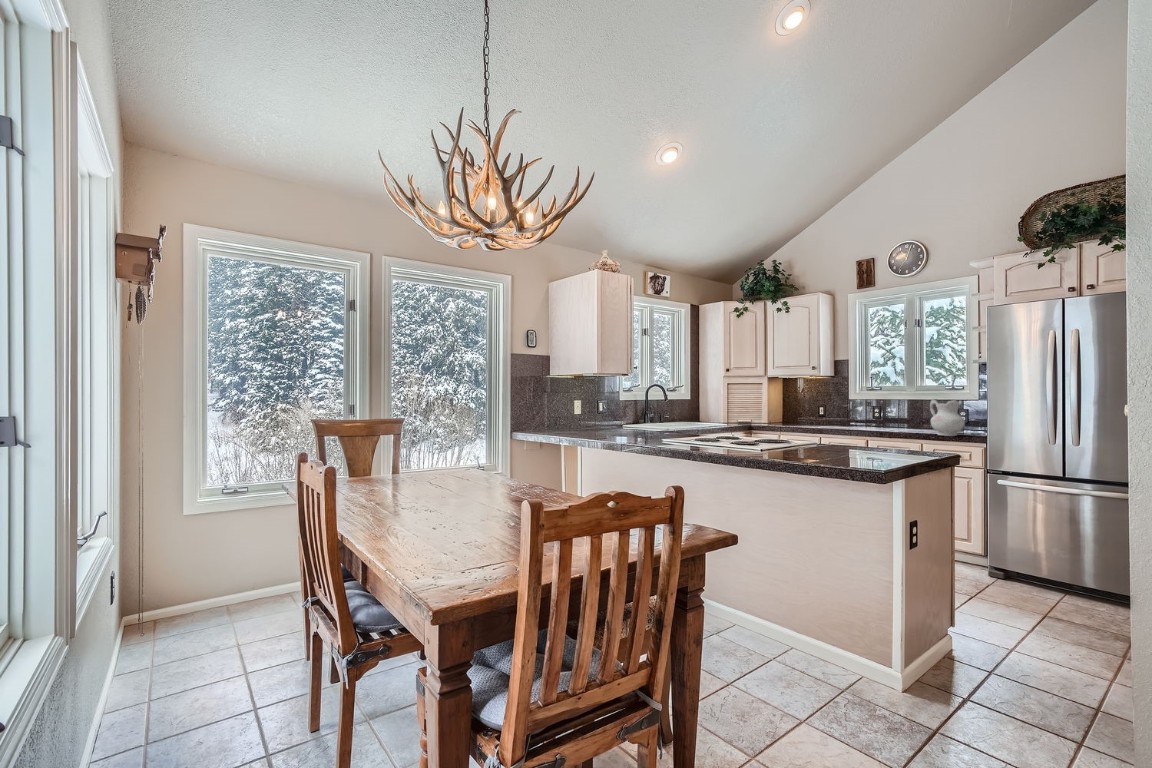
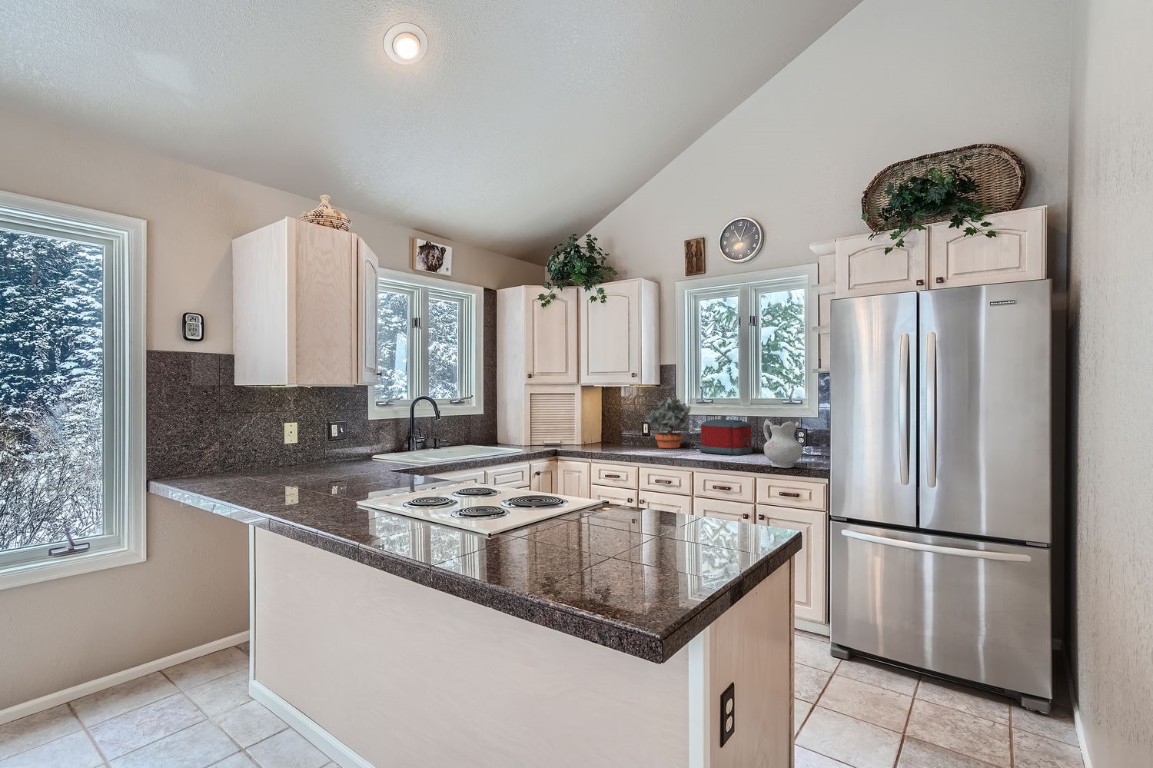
potted plant: none [822,383,862,425] -> present [644,396,691,448]
toaster: none [872,402,918,429] -> present [700,419,752,455]

